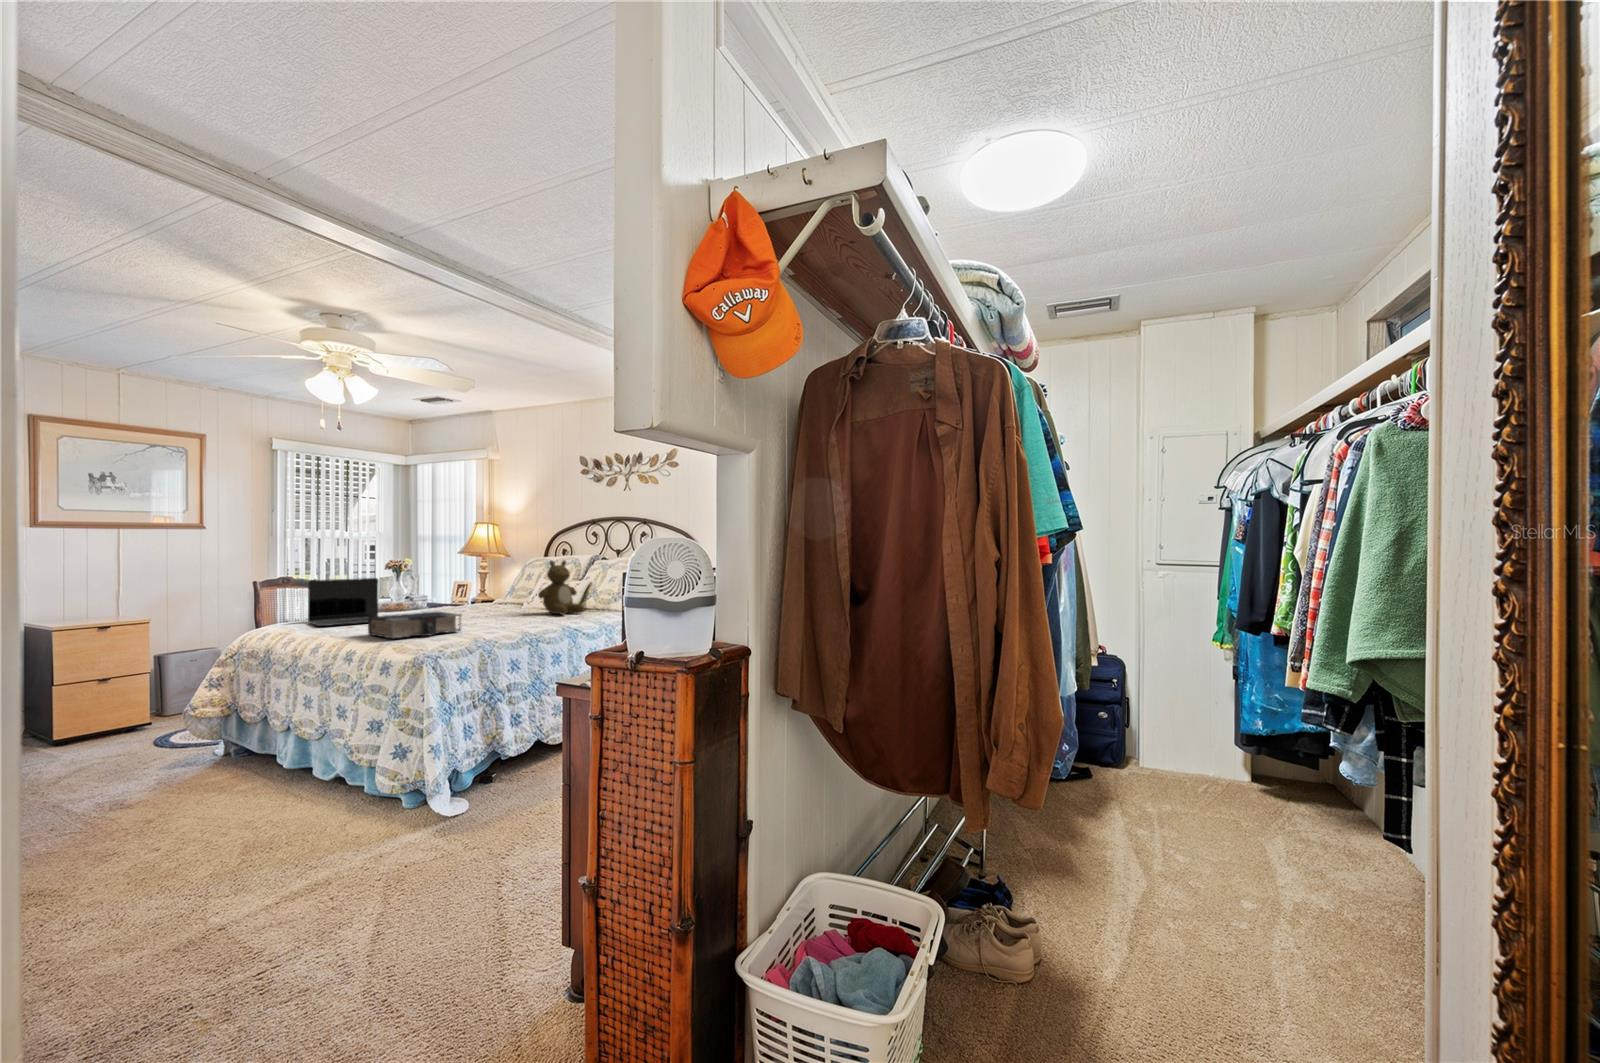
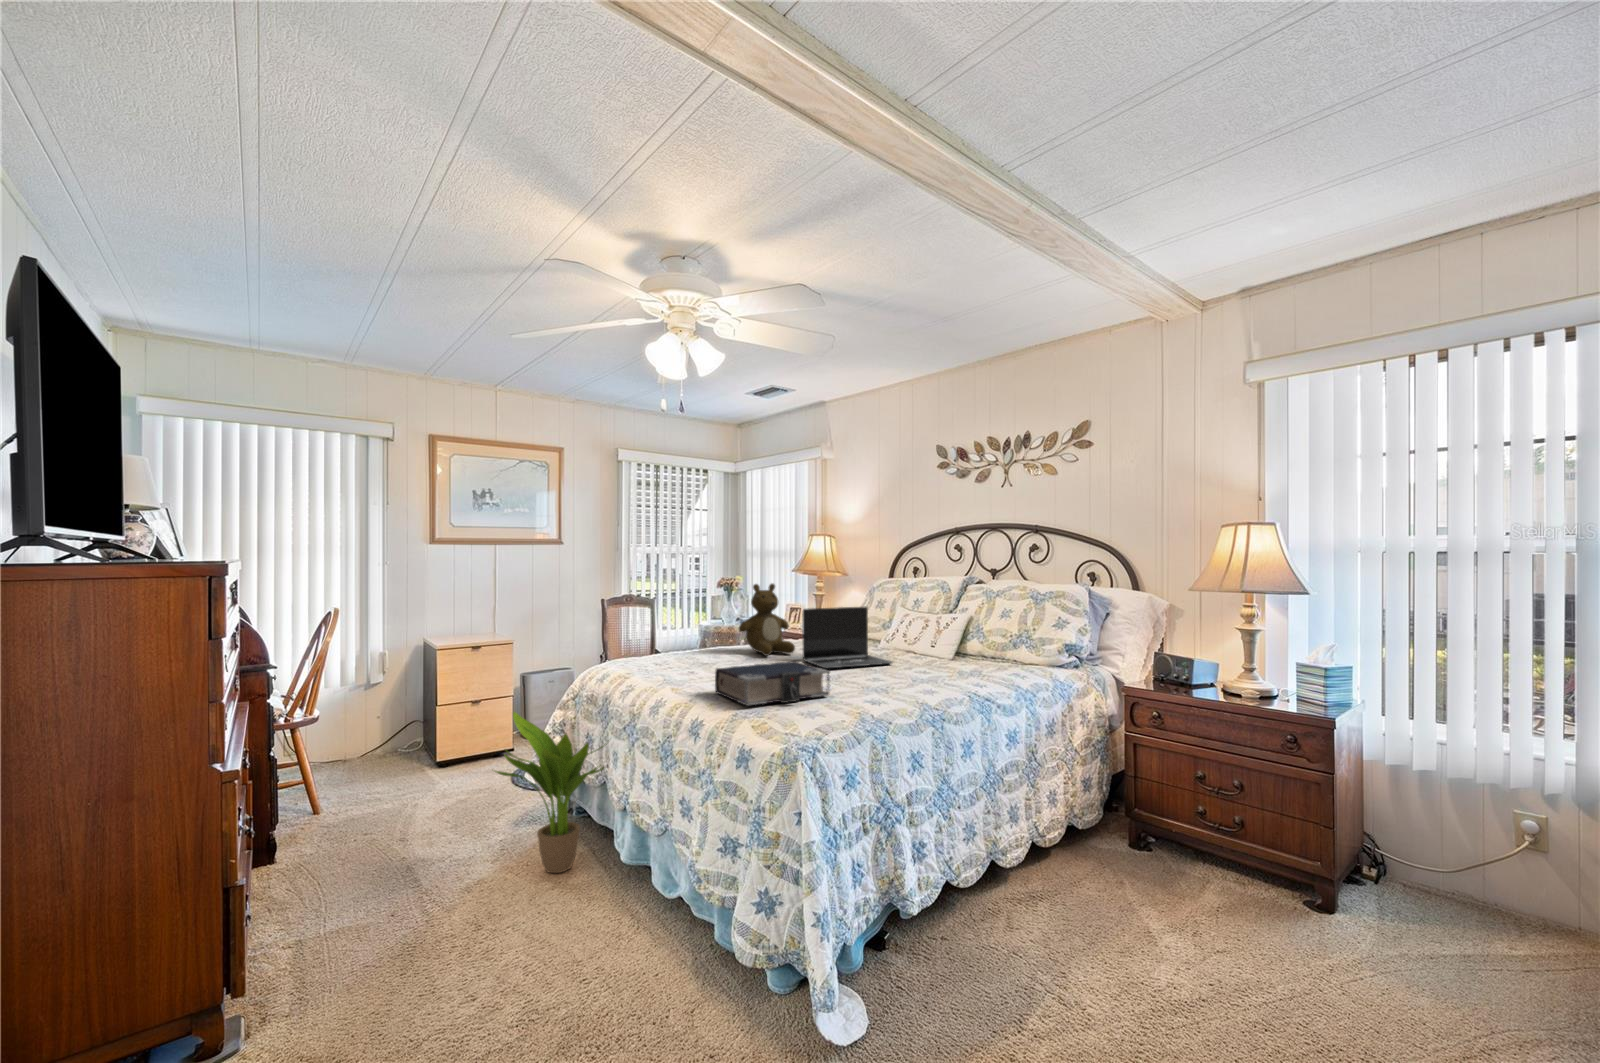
teddy bear: present [538,560,584,615] -> present [739,584,795,656]
laptop: present [308,578,379,626] -> present [802,607,892,668]
potted plant: none [149,665,273,788] -> present [495,712,607,873]

